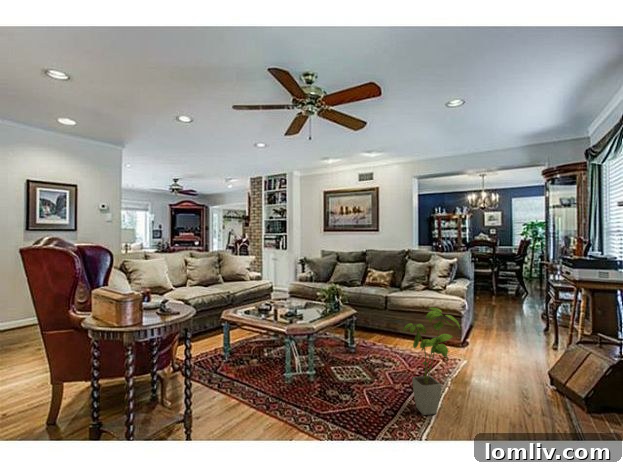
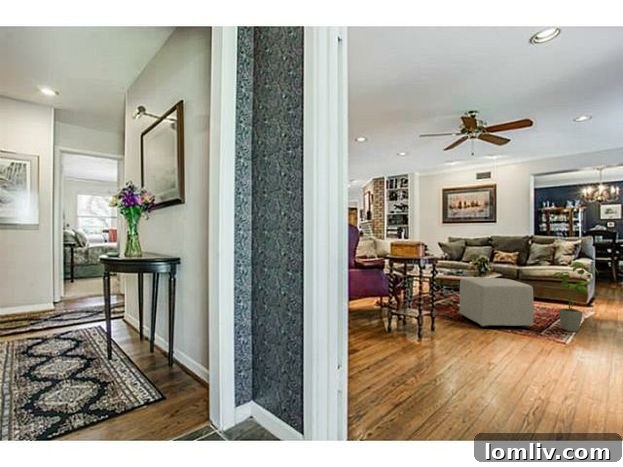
ottoman: none [285,327,376,419] -> present [460,278,534,328]

